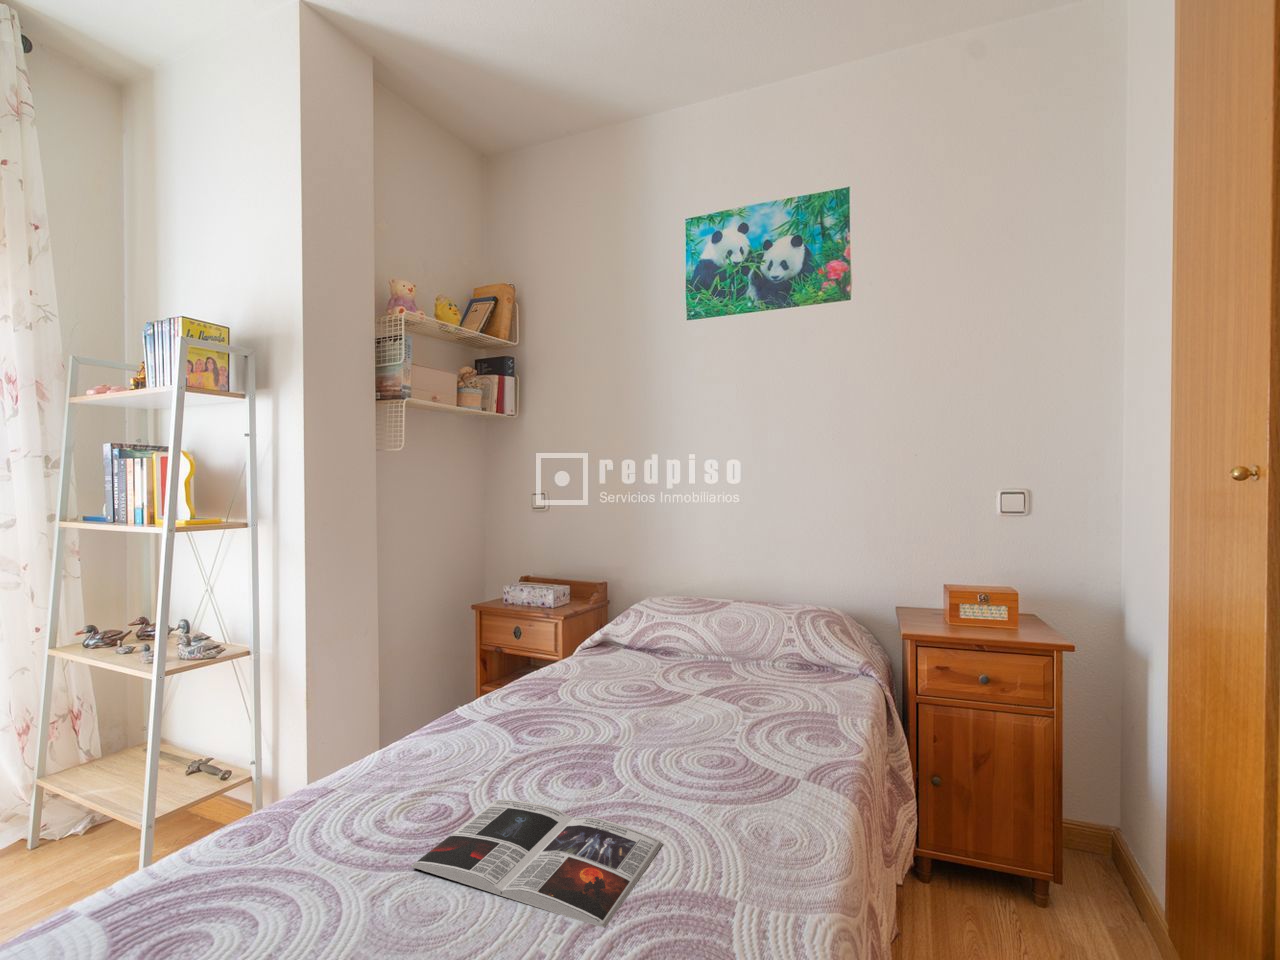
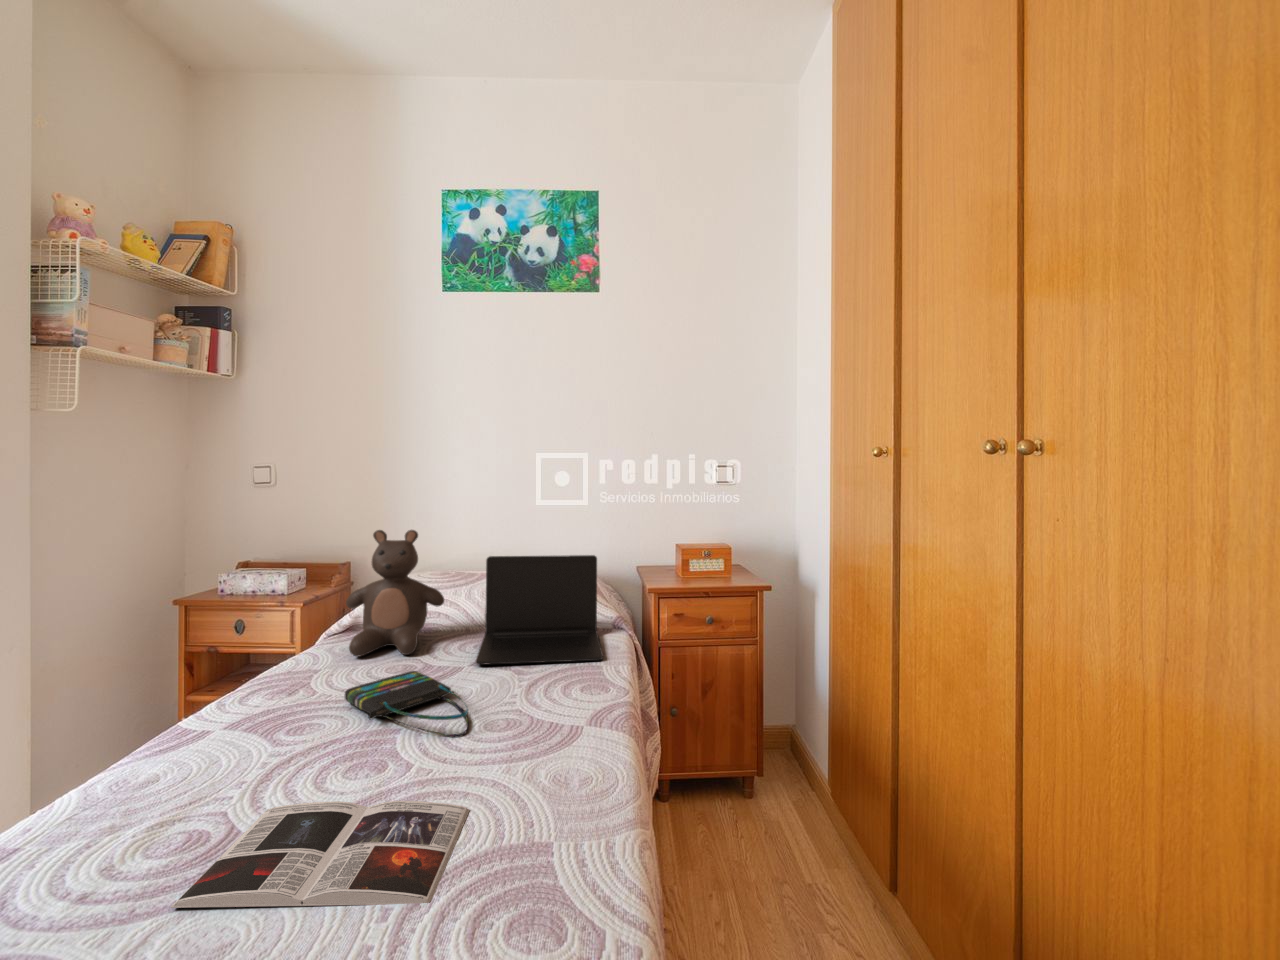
teddy bear: none [592,552,680,676] -> present [346,530,444,656]
laptop: none [703,584,841,709] -> present [476,555,603,665]
tote bag: none [578,693,682,767] -> present [345,671,468,737]

